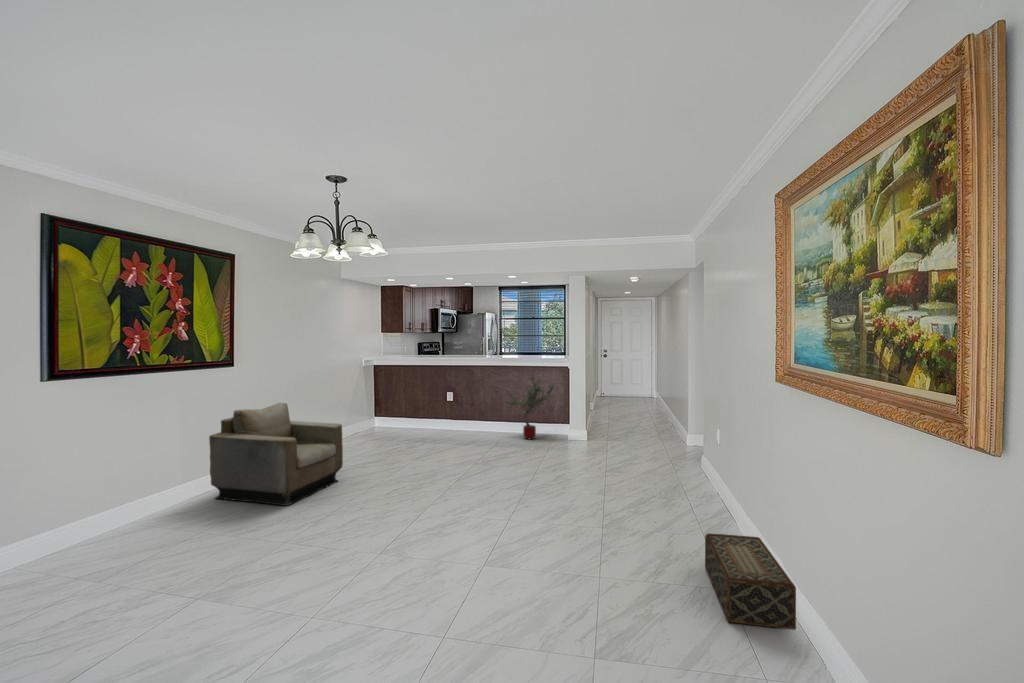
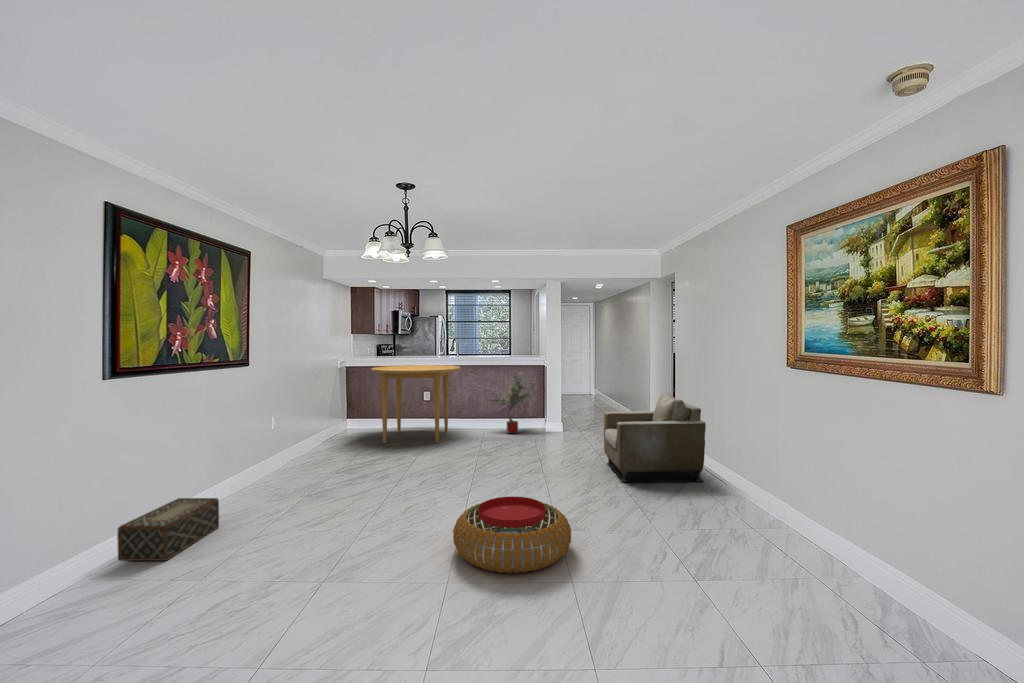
dining table: none [385,365,475,446] -> present [371,365,461,443]
armchair: present [209,403,343,506] -> present [604,394,706,482]
pouf: none [339,522,478,619] -> present [453,497,571,573]
woven basket: present [705,533,796,630] -> present [117,498,219,561]

